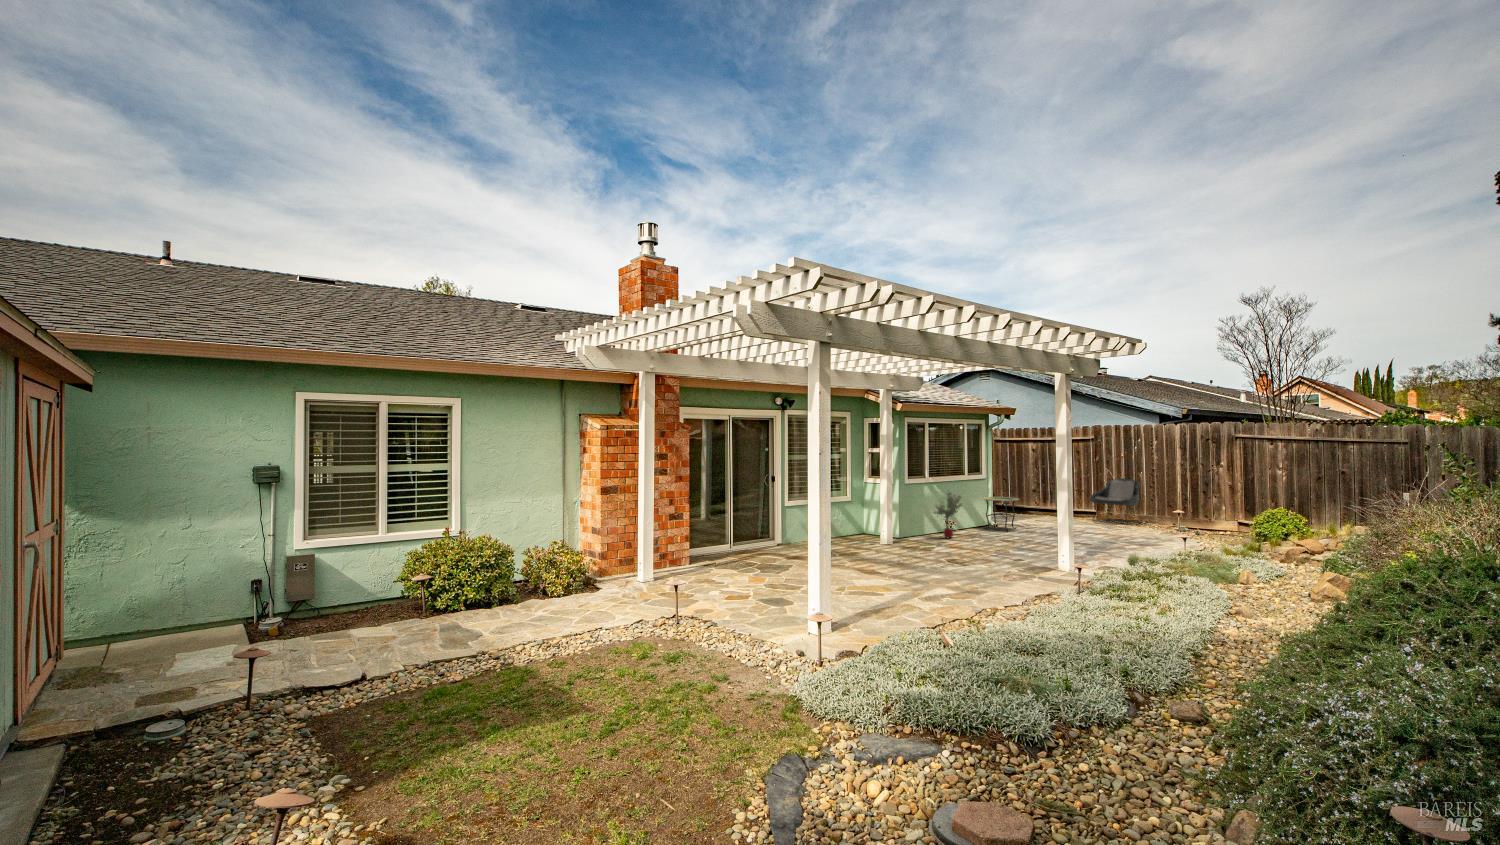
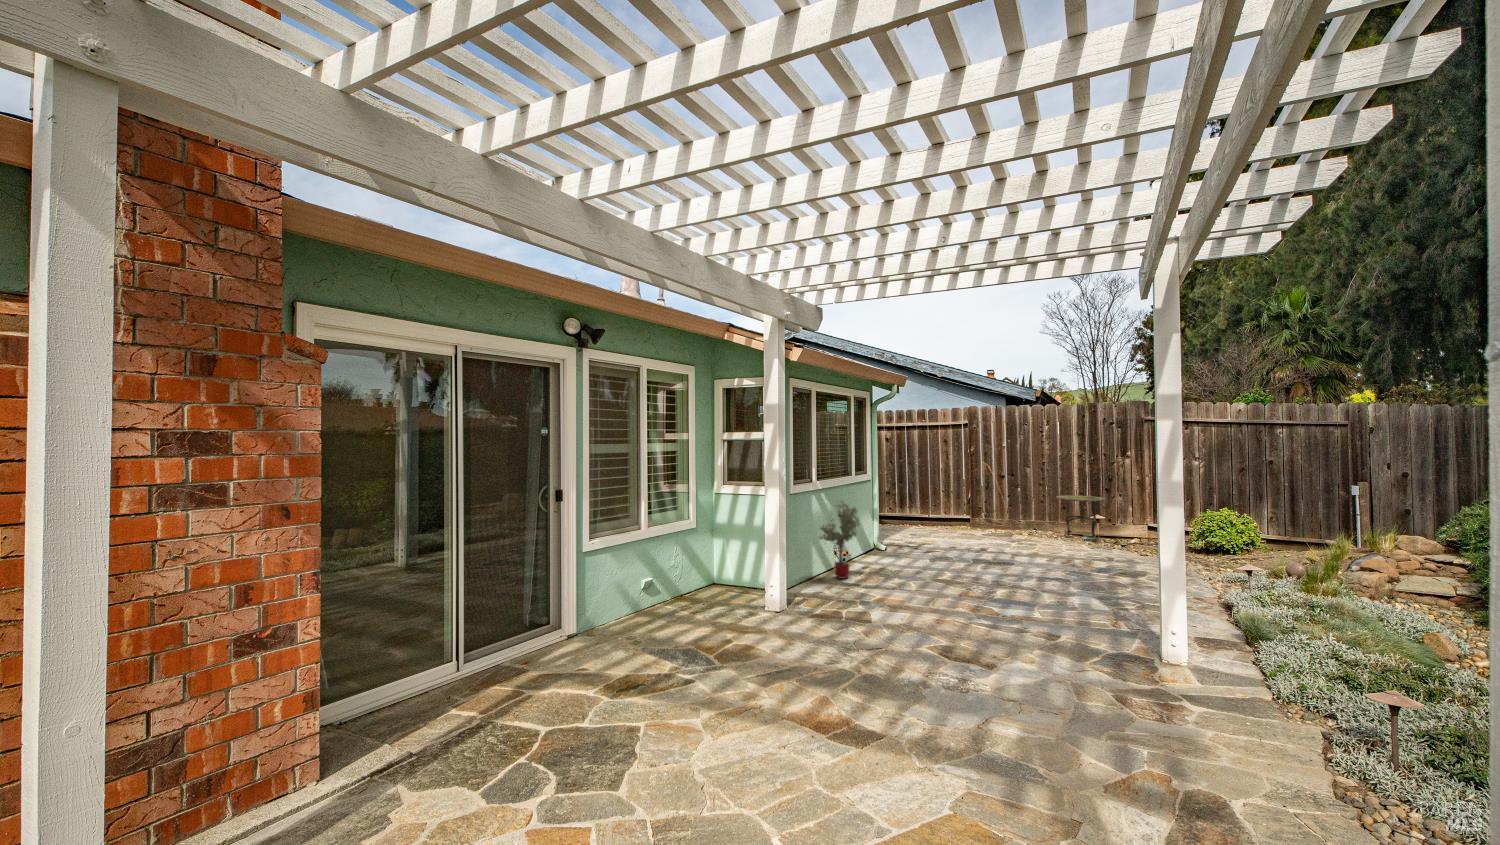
lounge chair: present [1090,478,1141,523] -> none [974,475,1031,536]
side table: present [982,497,1019,531] -> present [1057,495,1106,539]

